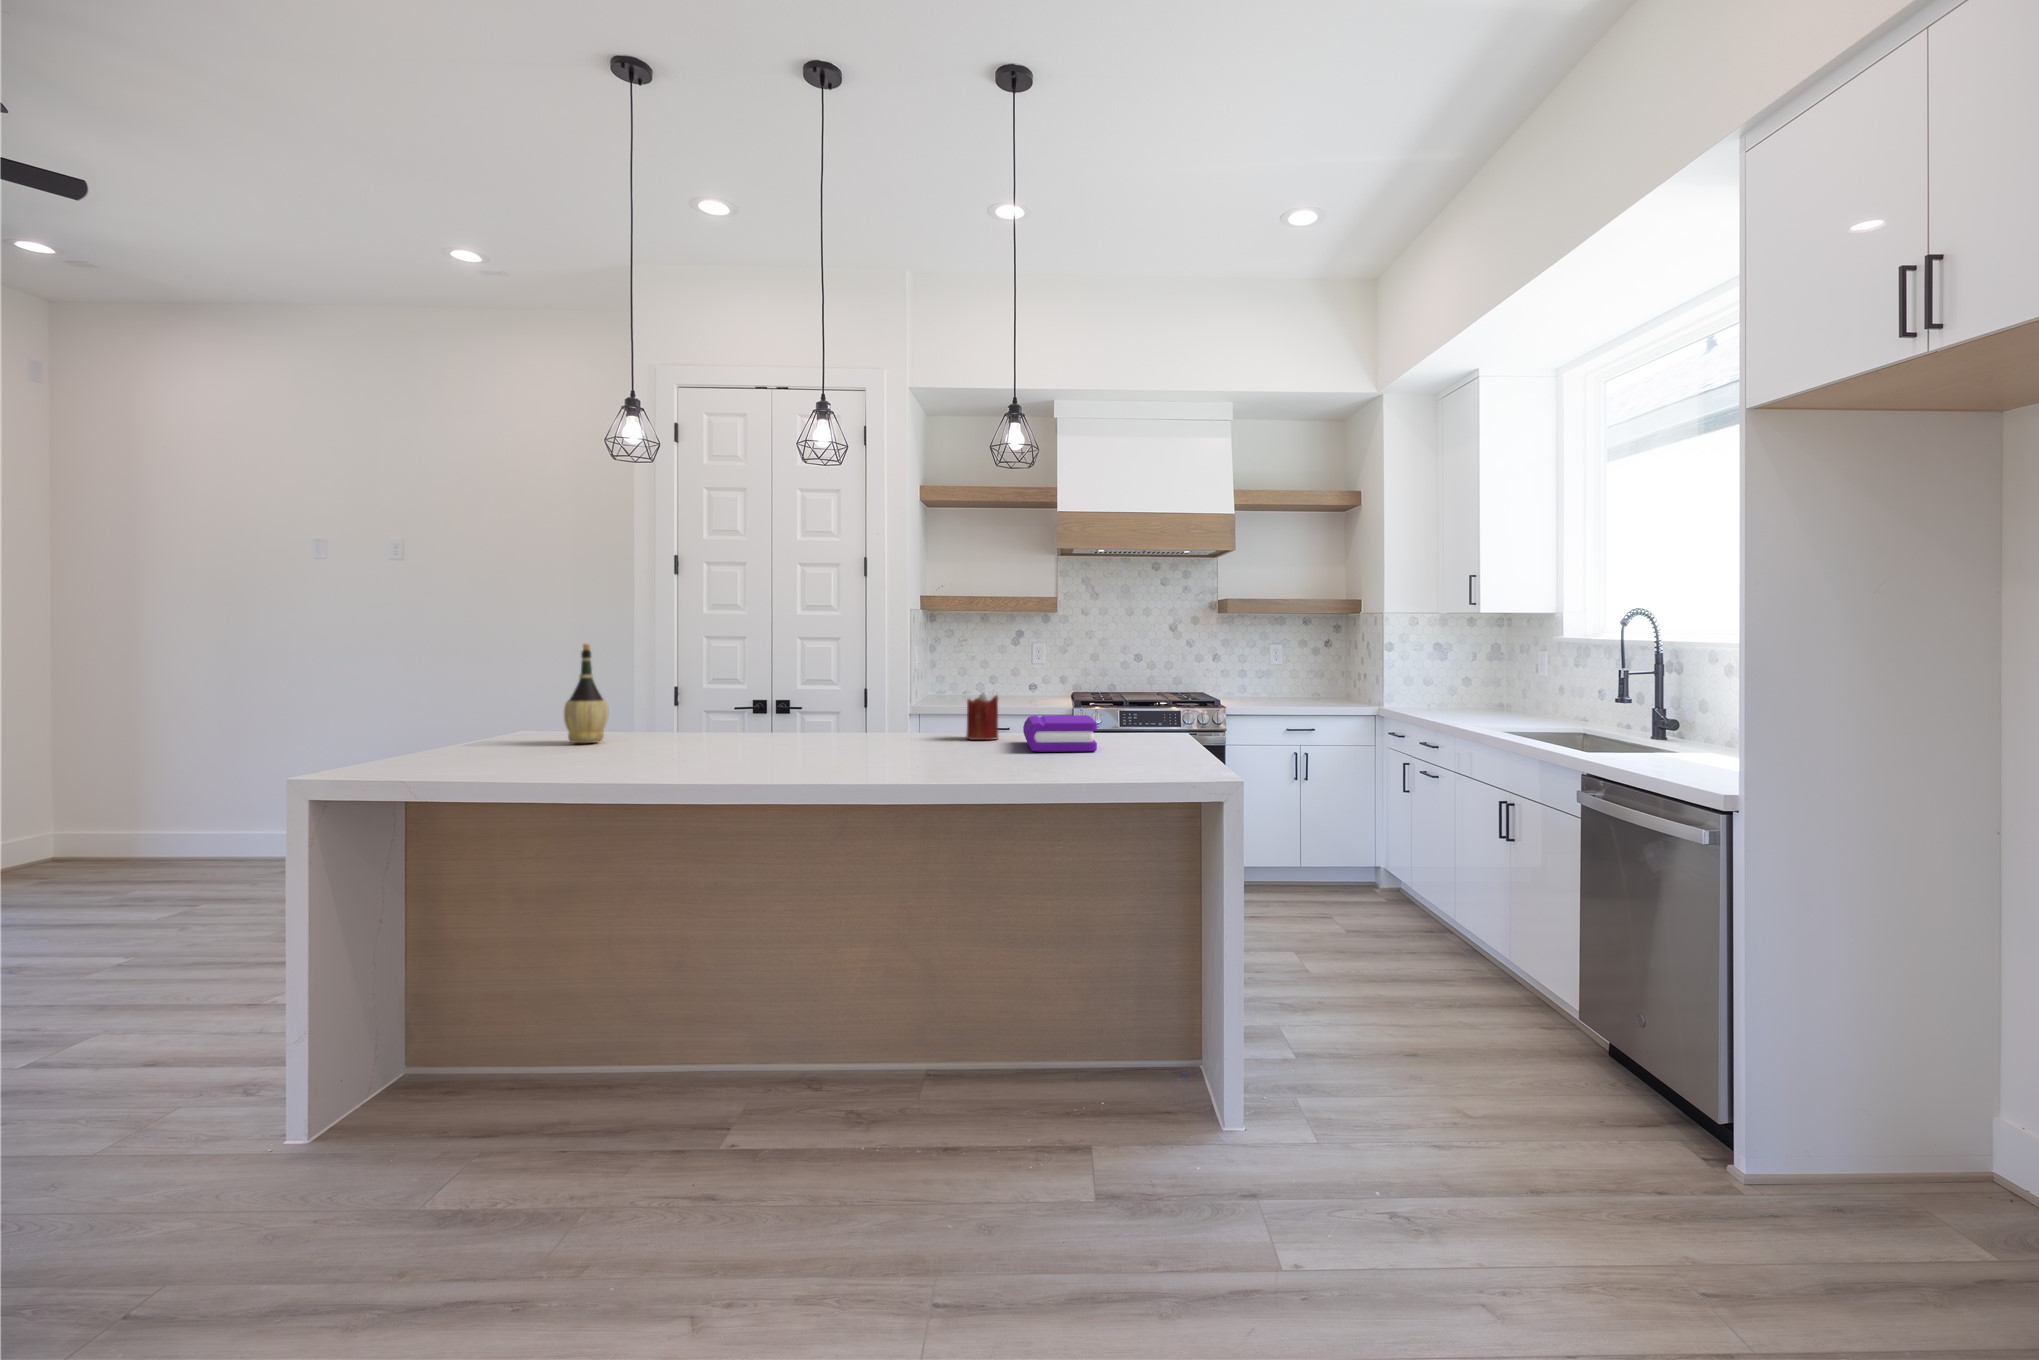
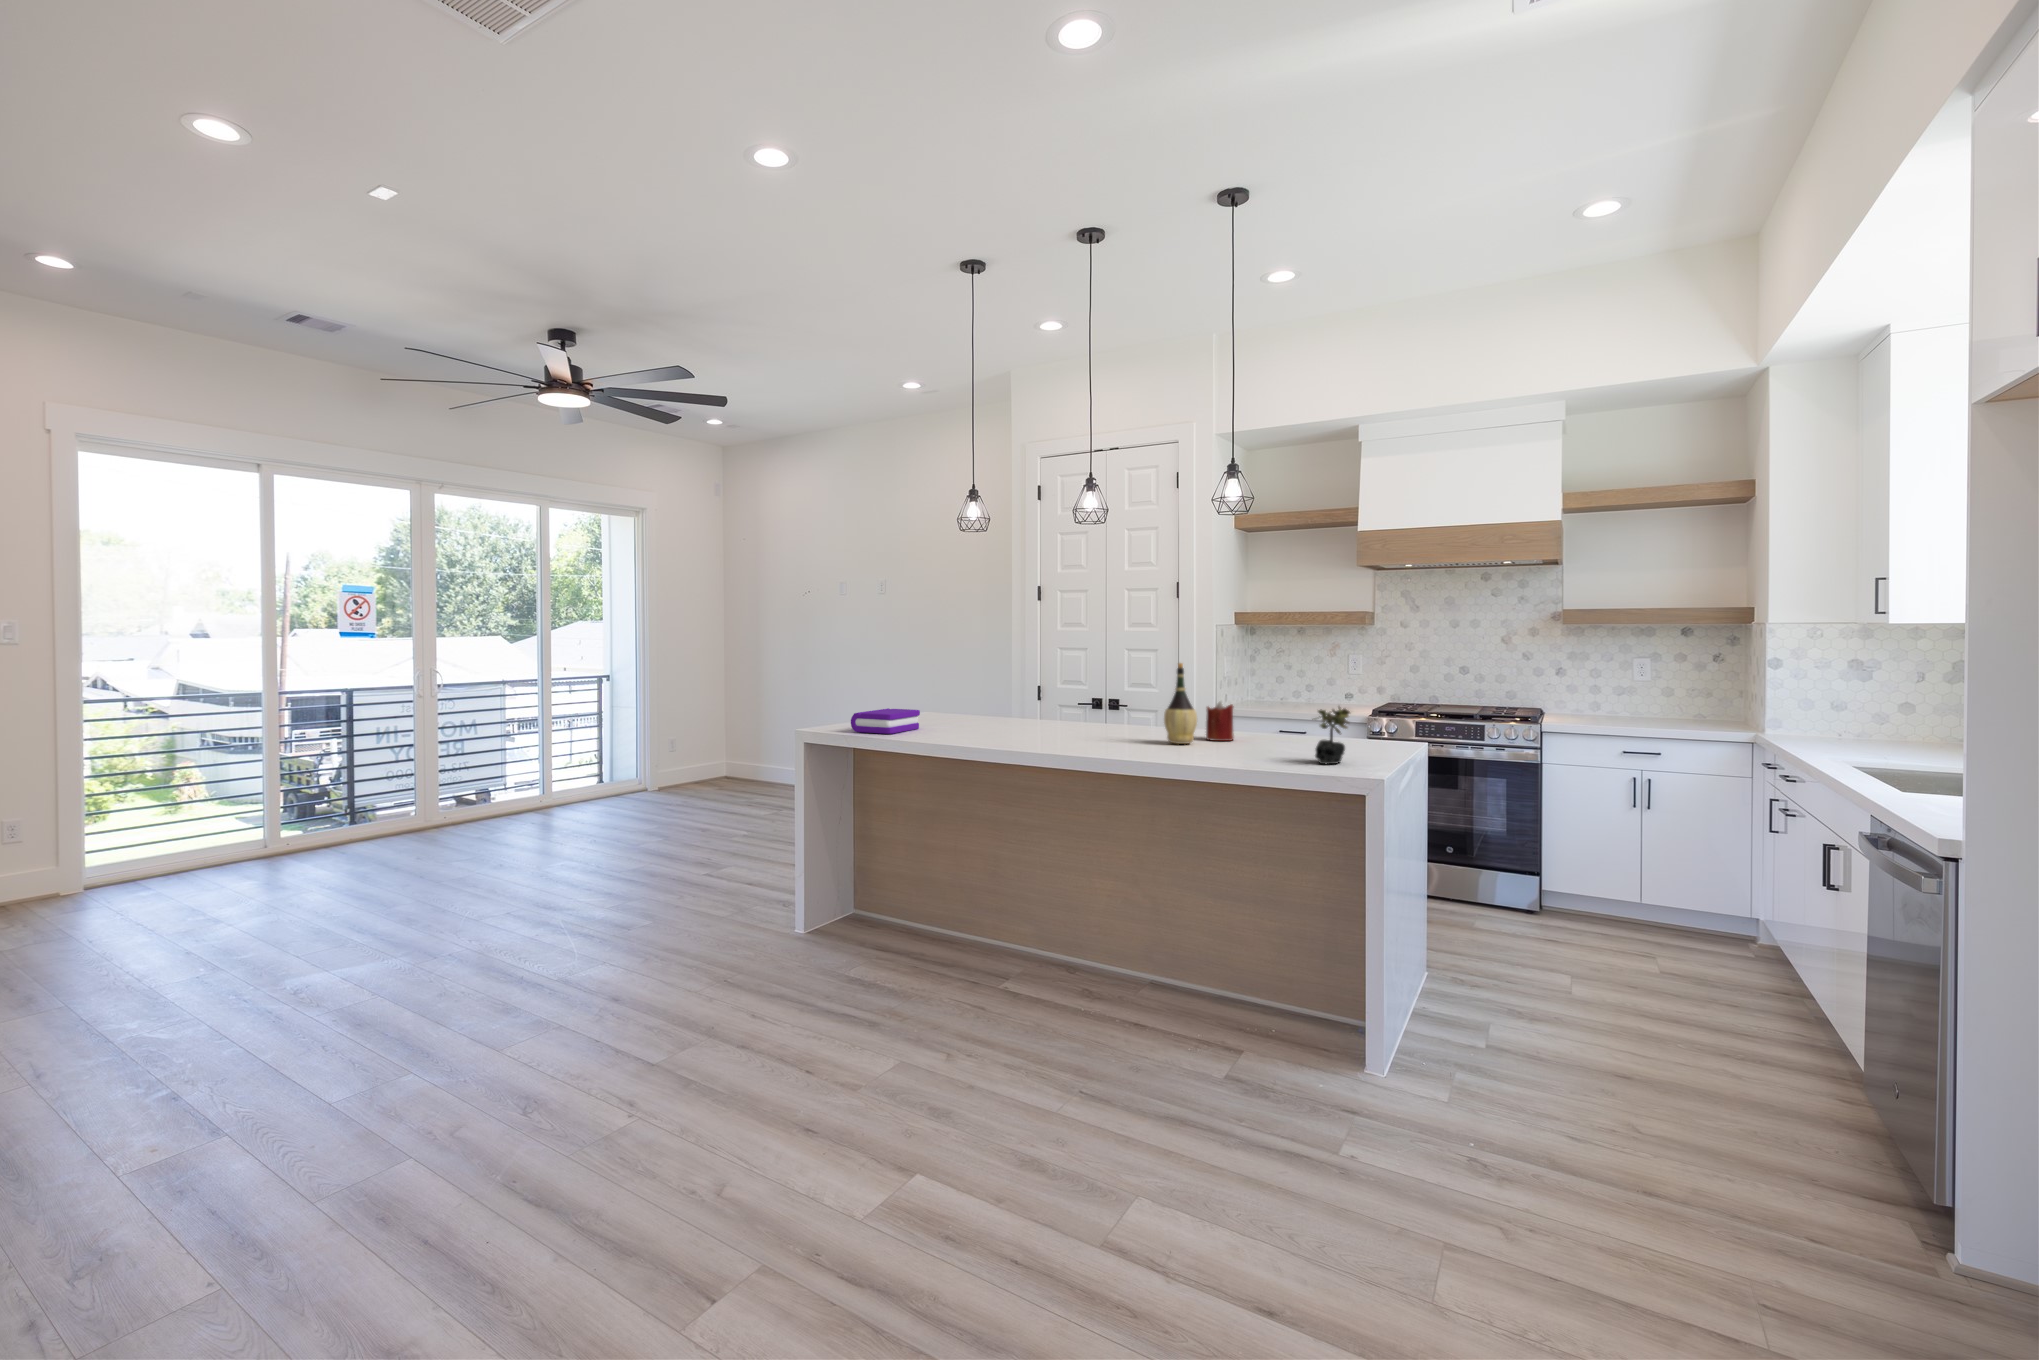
wine bottle: present [564,644,609,743] -> present [1164,663,1197,744]
succulent plant: none [1125,690,1169,759] -> present [1315,707,1350,764]
book: present [1023,715,1097,752] -> present [851,708,920,734]

